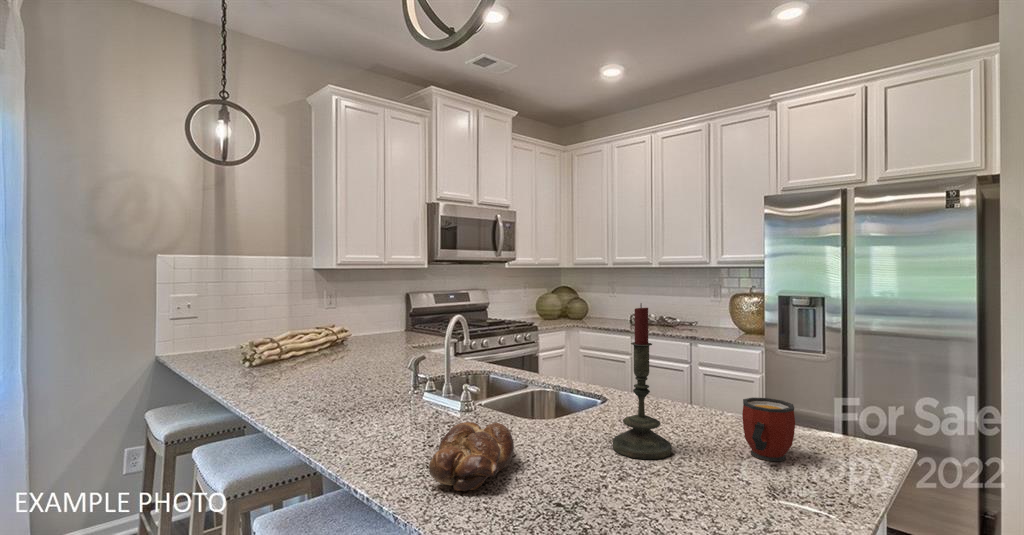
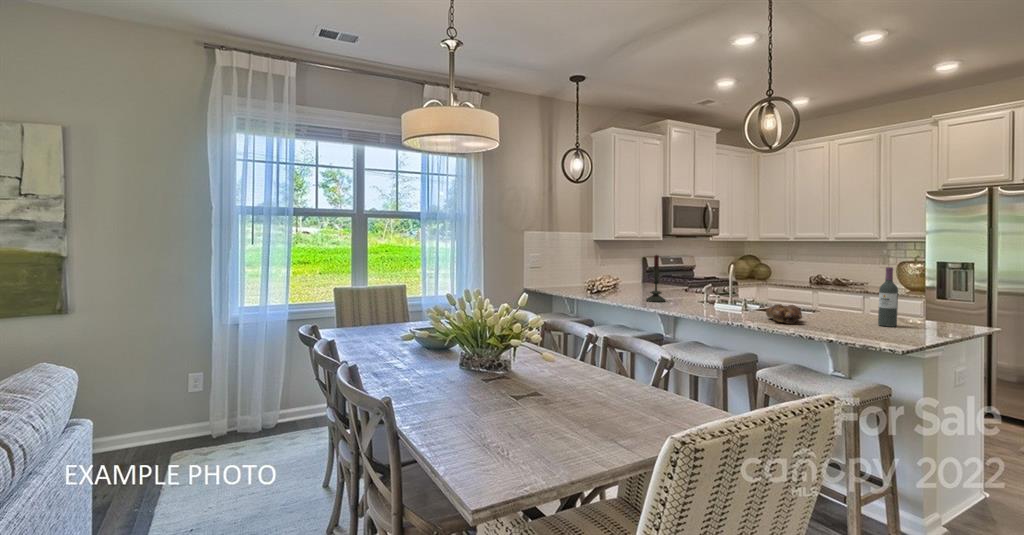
candle: present [613,304,671,459] -> present [646,255,665,302]
wine bottle: none [680,332,720,485] -> present [878,267,898,327]
mug: present [742,398,795,461] -> none [908,300,934,325]

